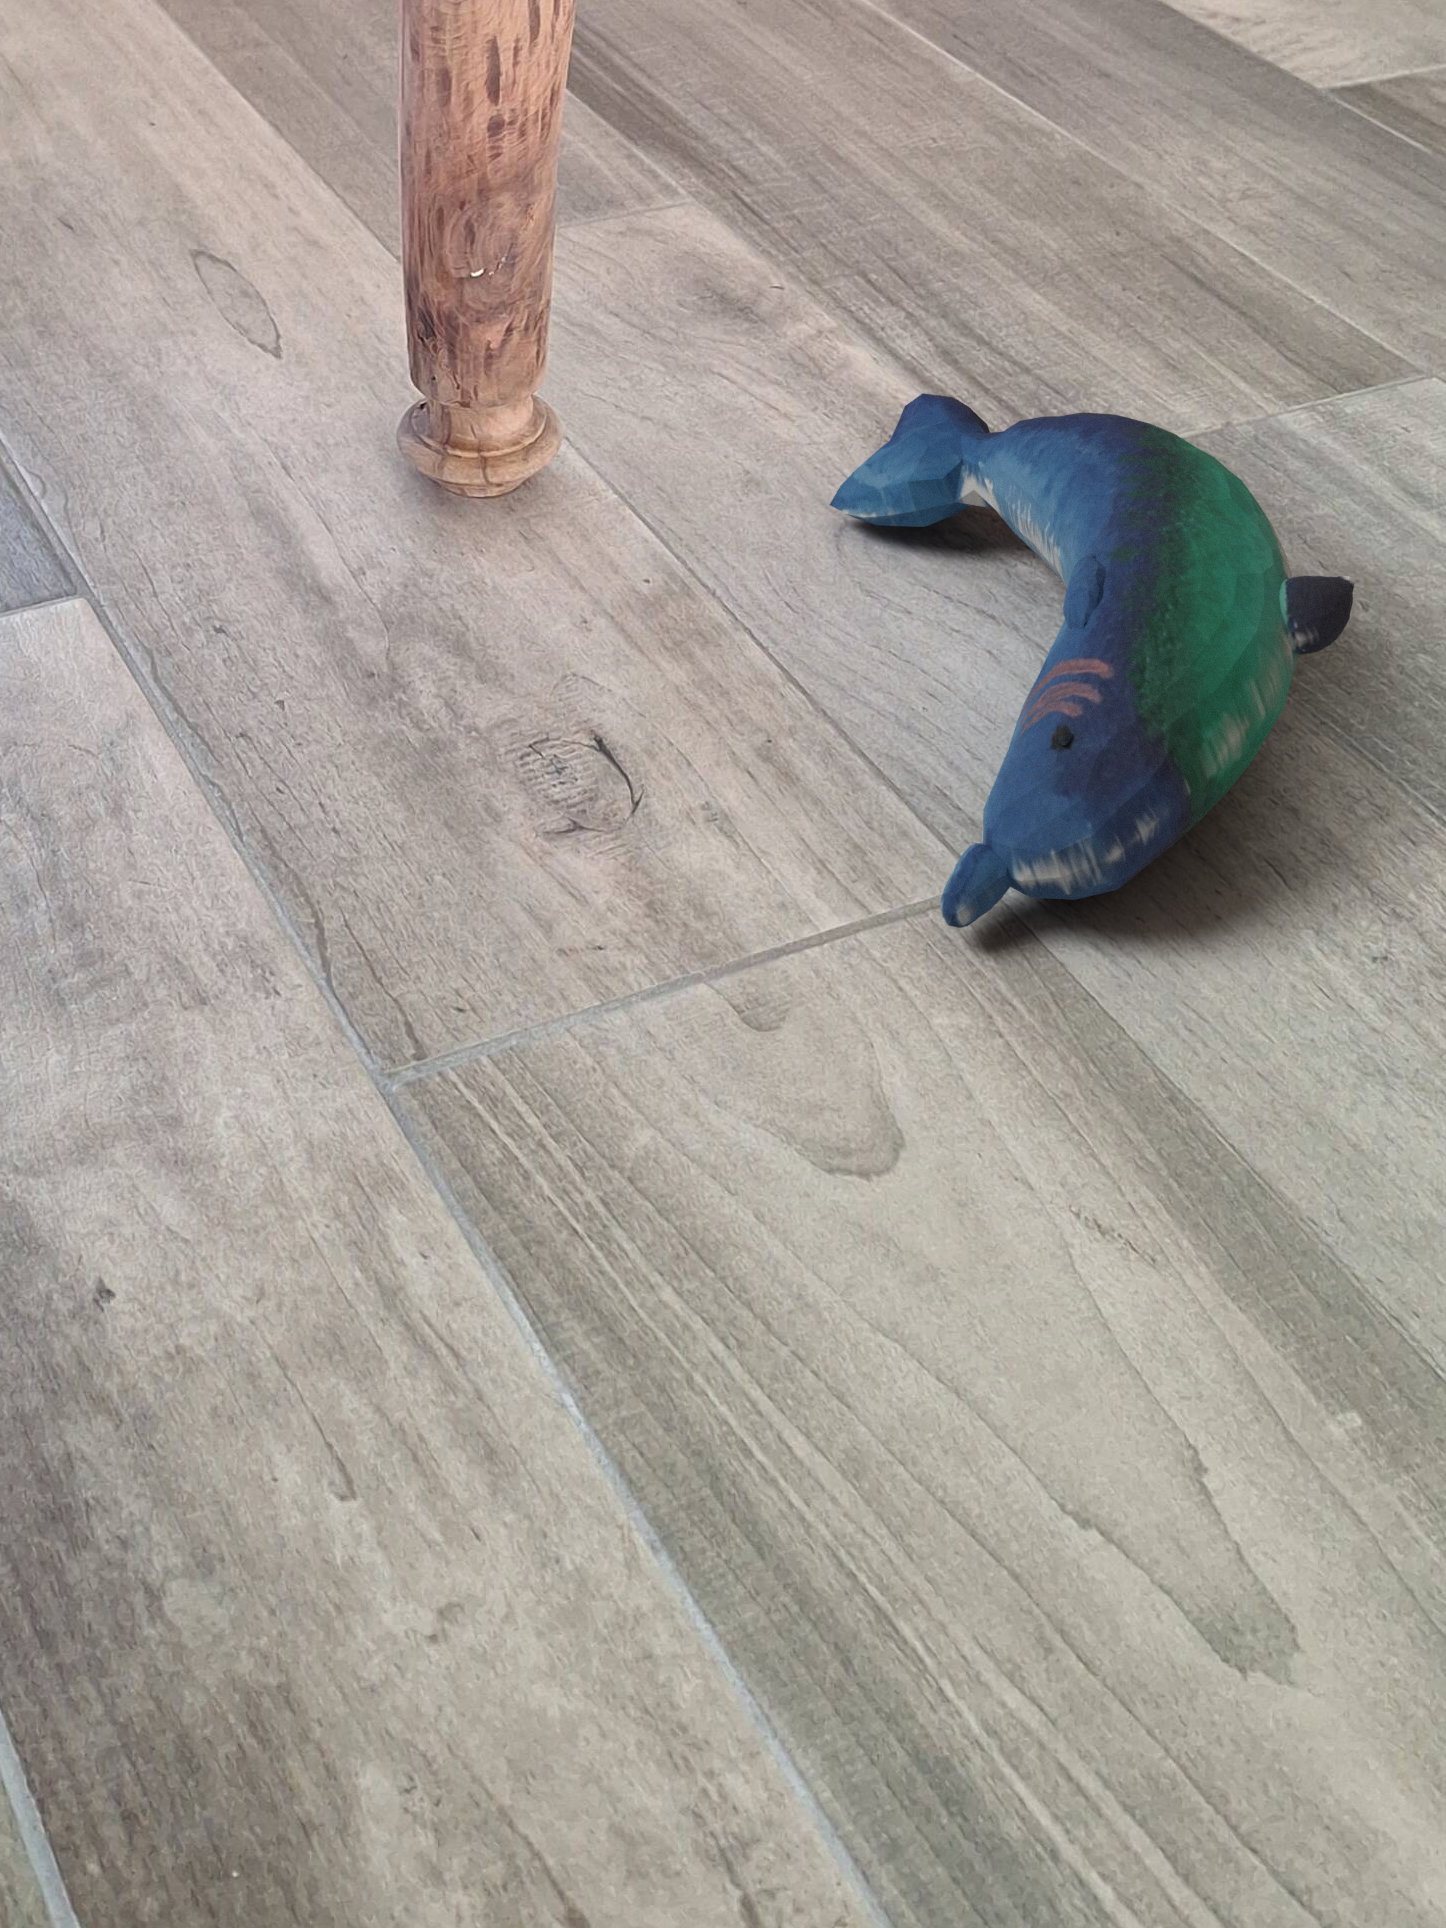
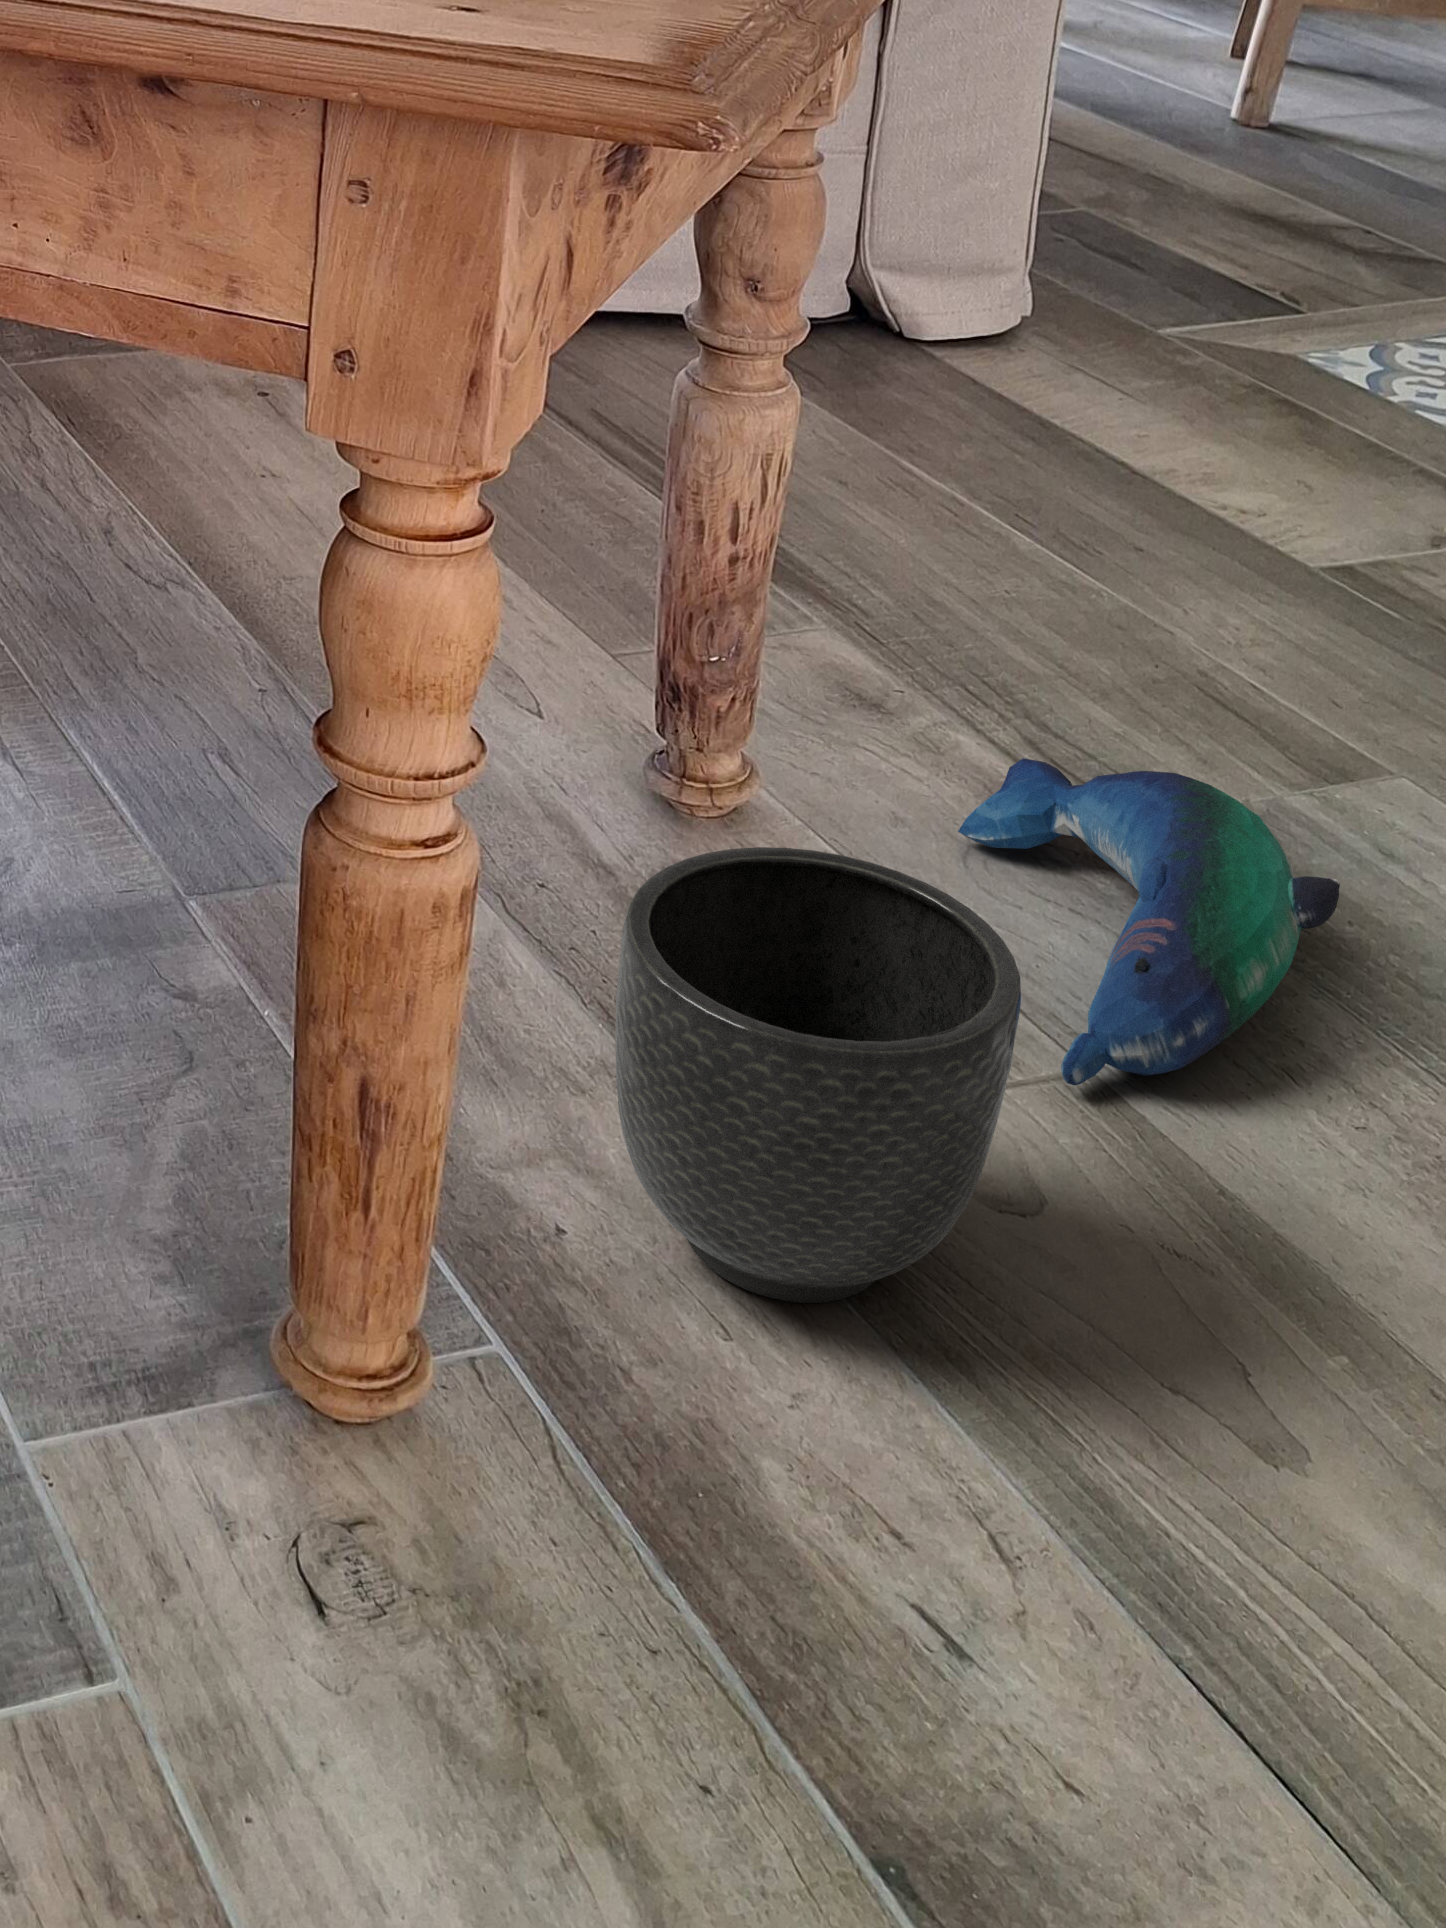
planter: none [158,623,827,1401] -> present [615,847,1021,1303]

